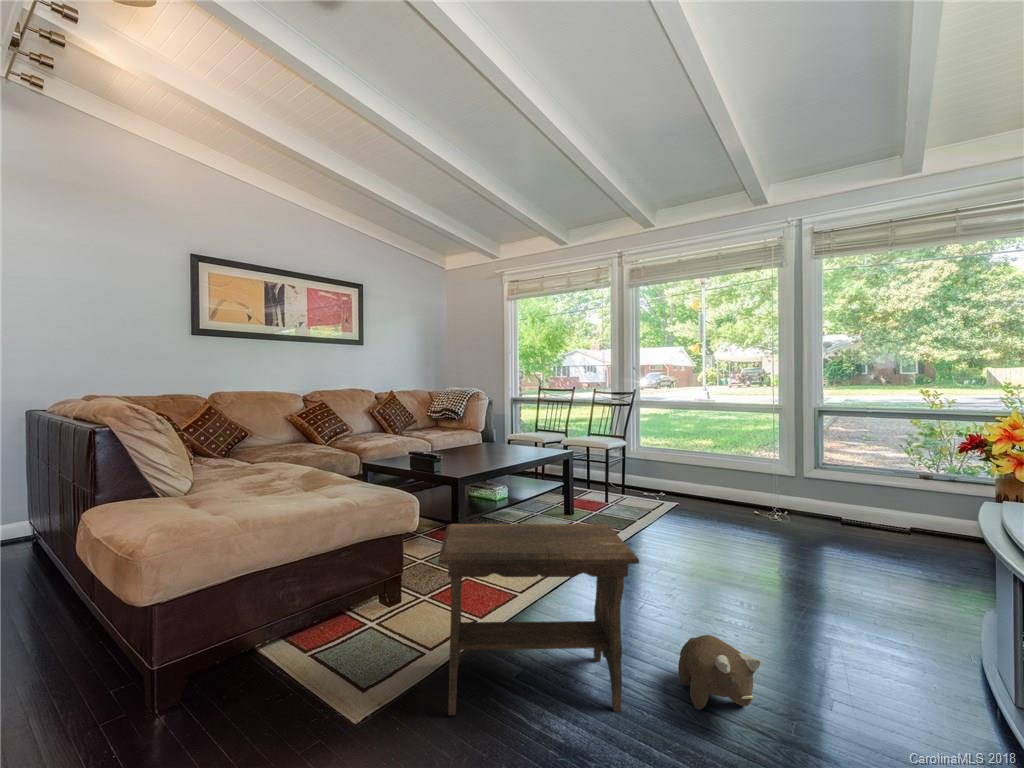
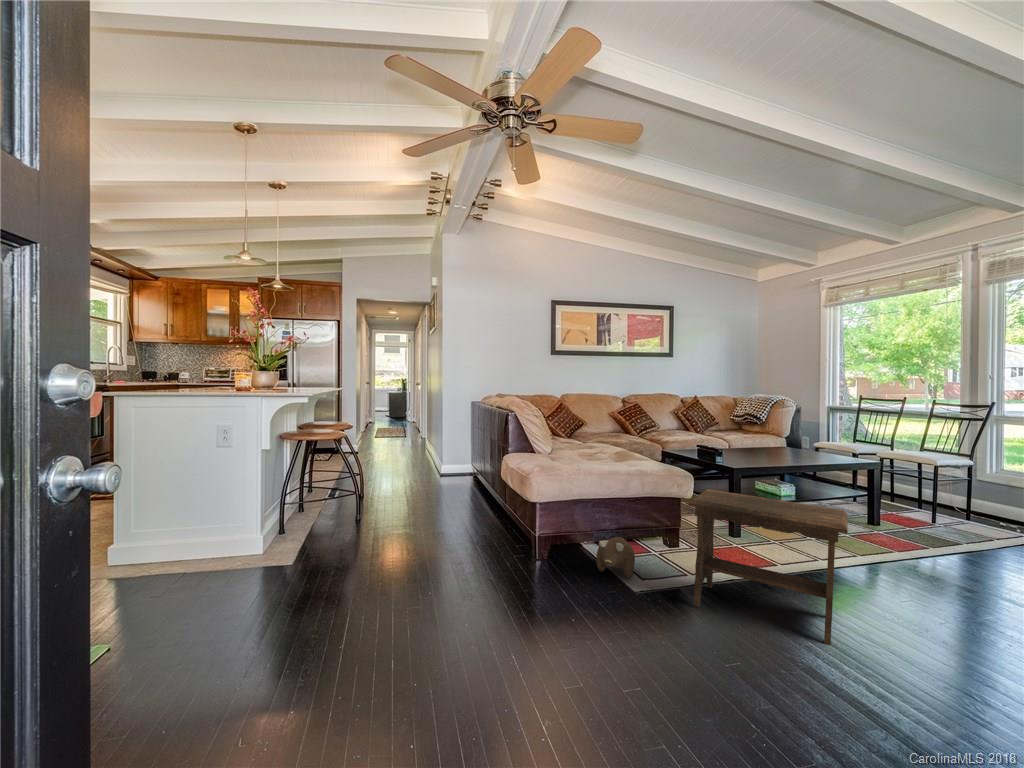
plush toy: present [678,635,761,710] -> present [596,537,635,578]

